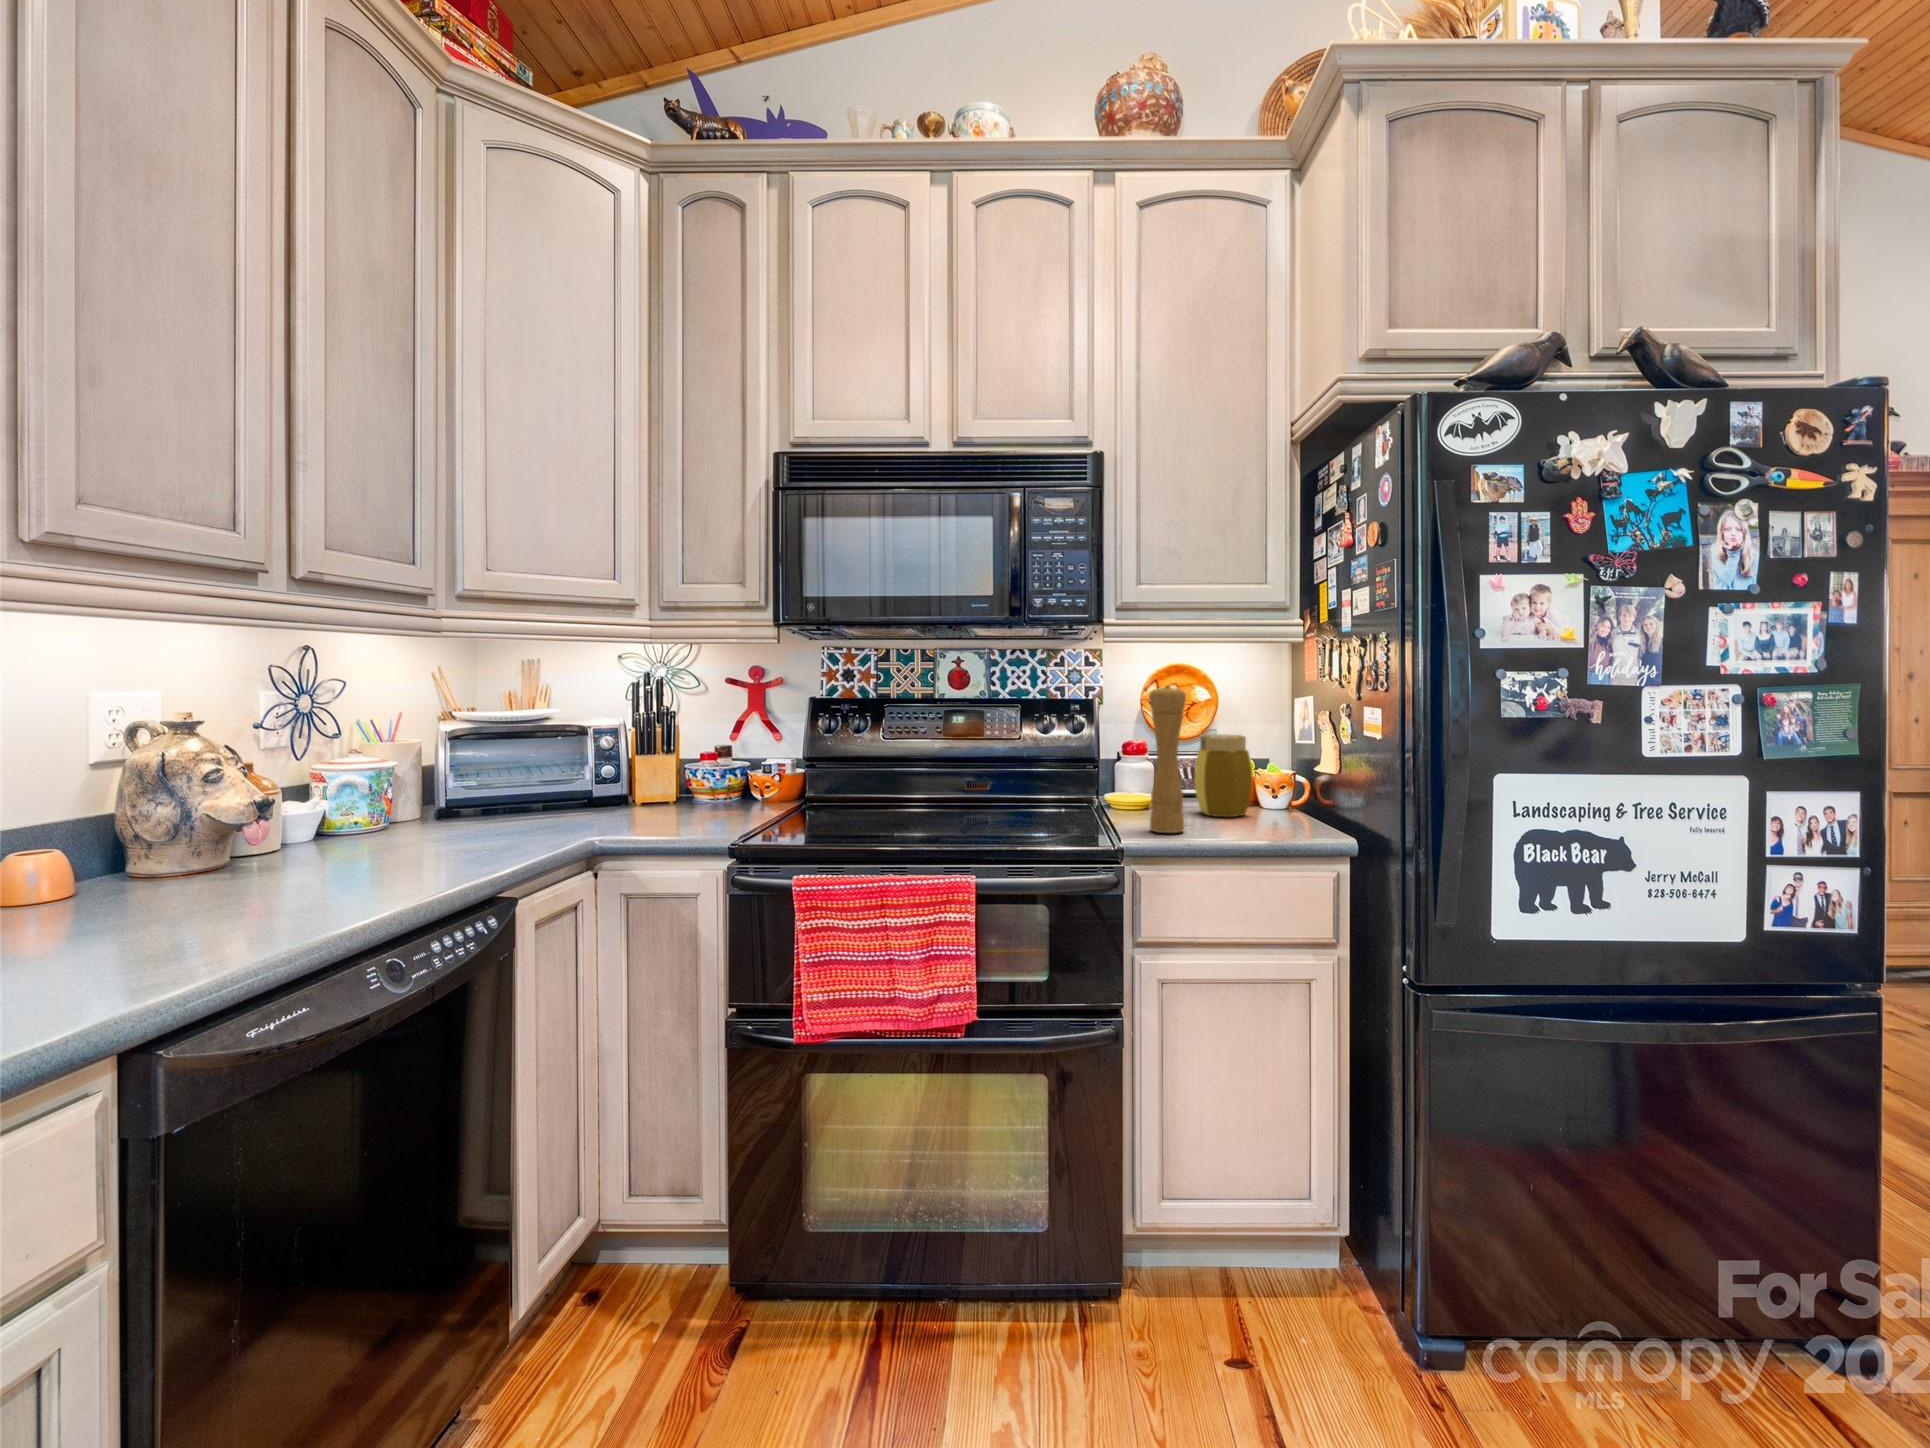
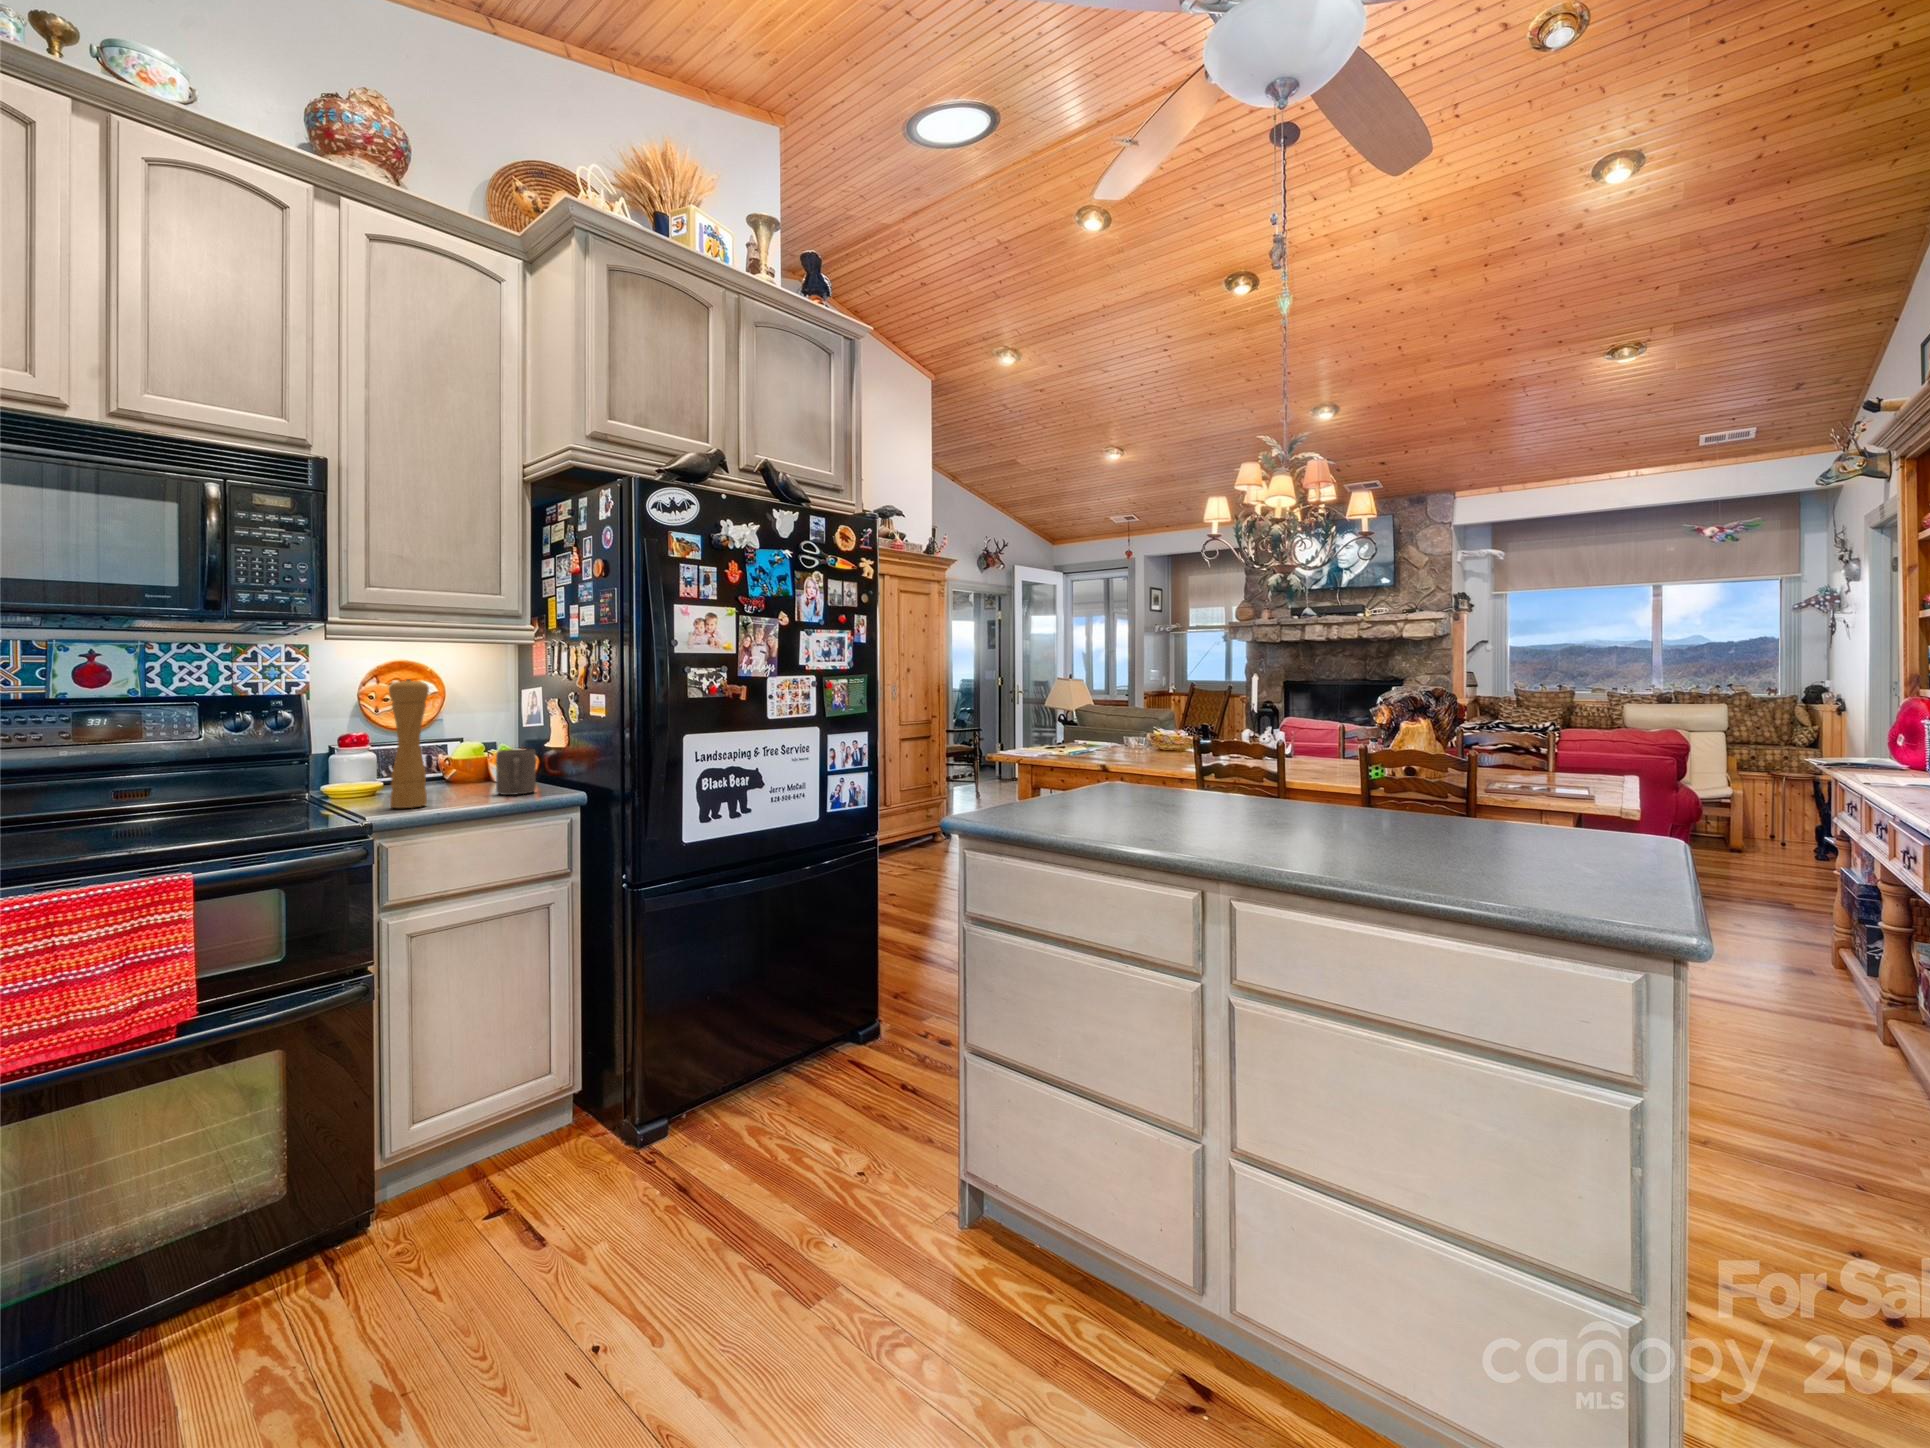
jar: present [1195,734,1252,817] -> none [427,722,487,793]
mug: none [1258,772,1301,829] -> present [496,749,536,795]

